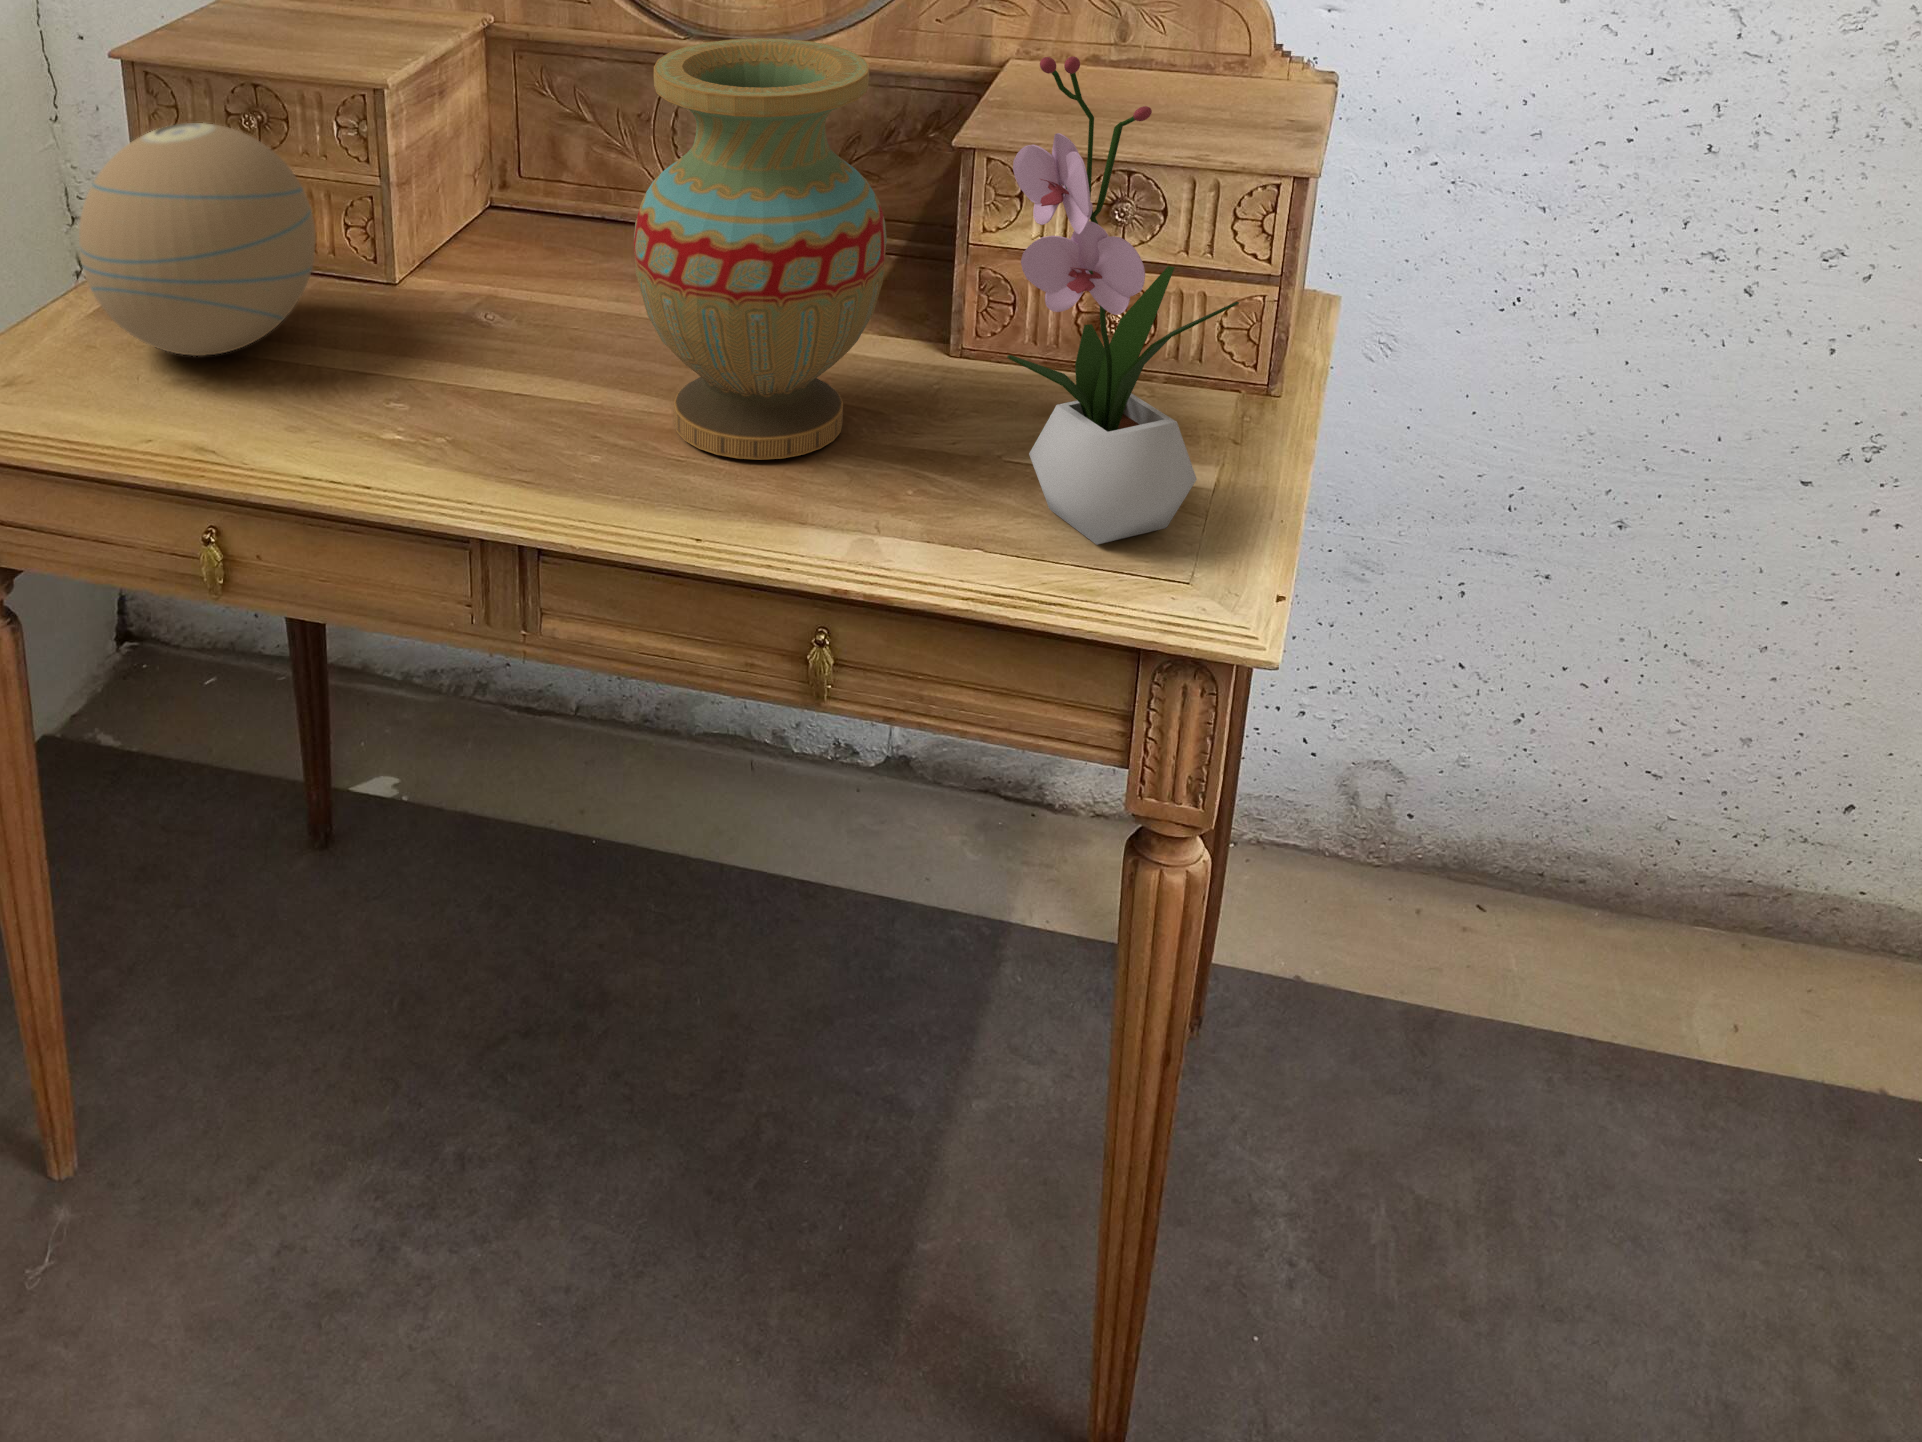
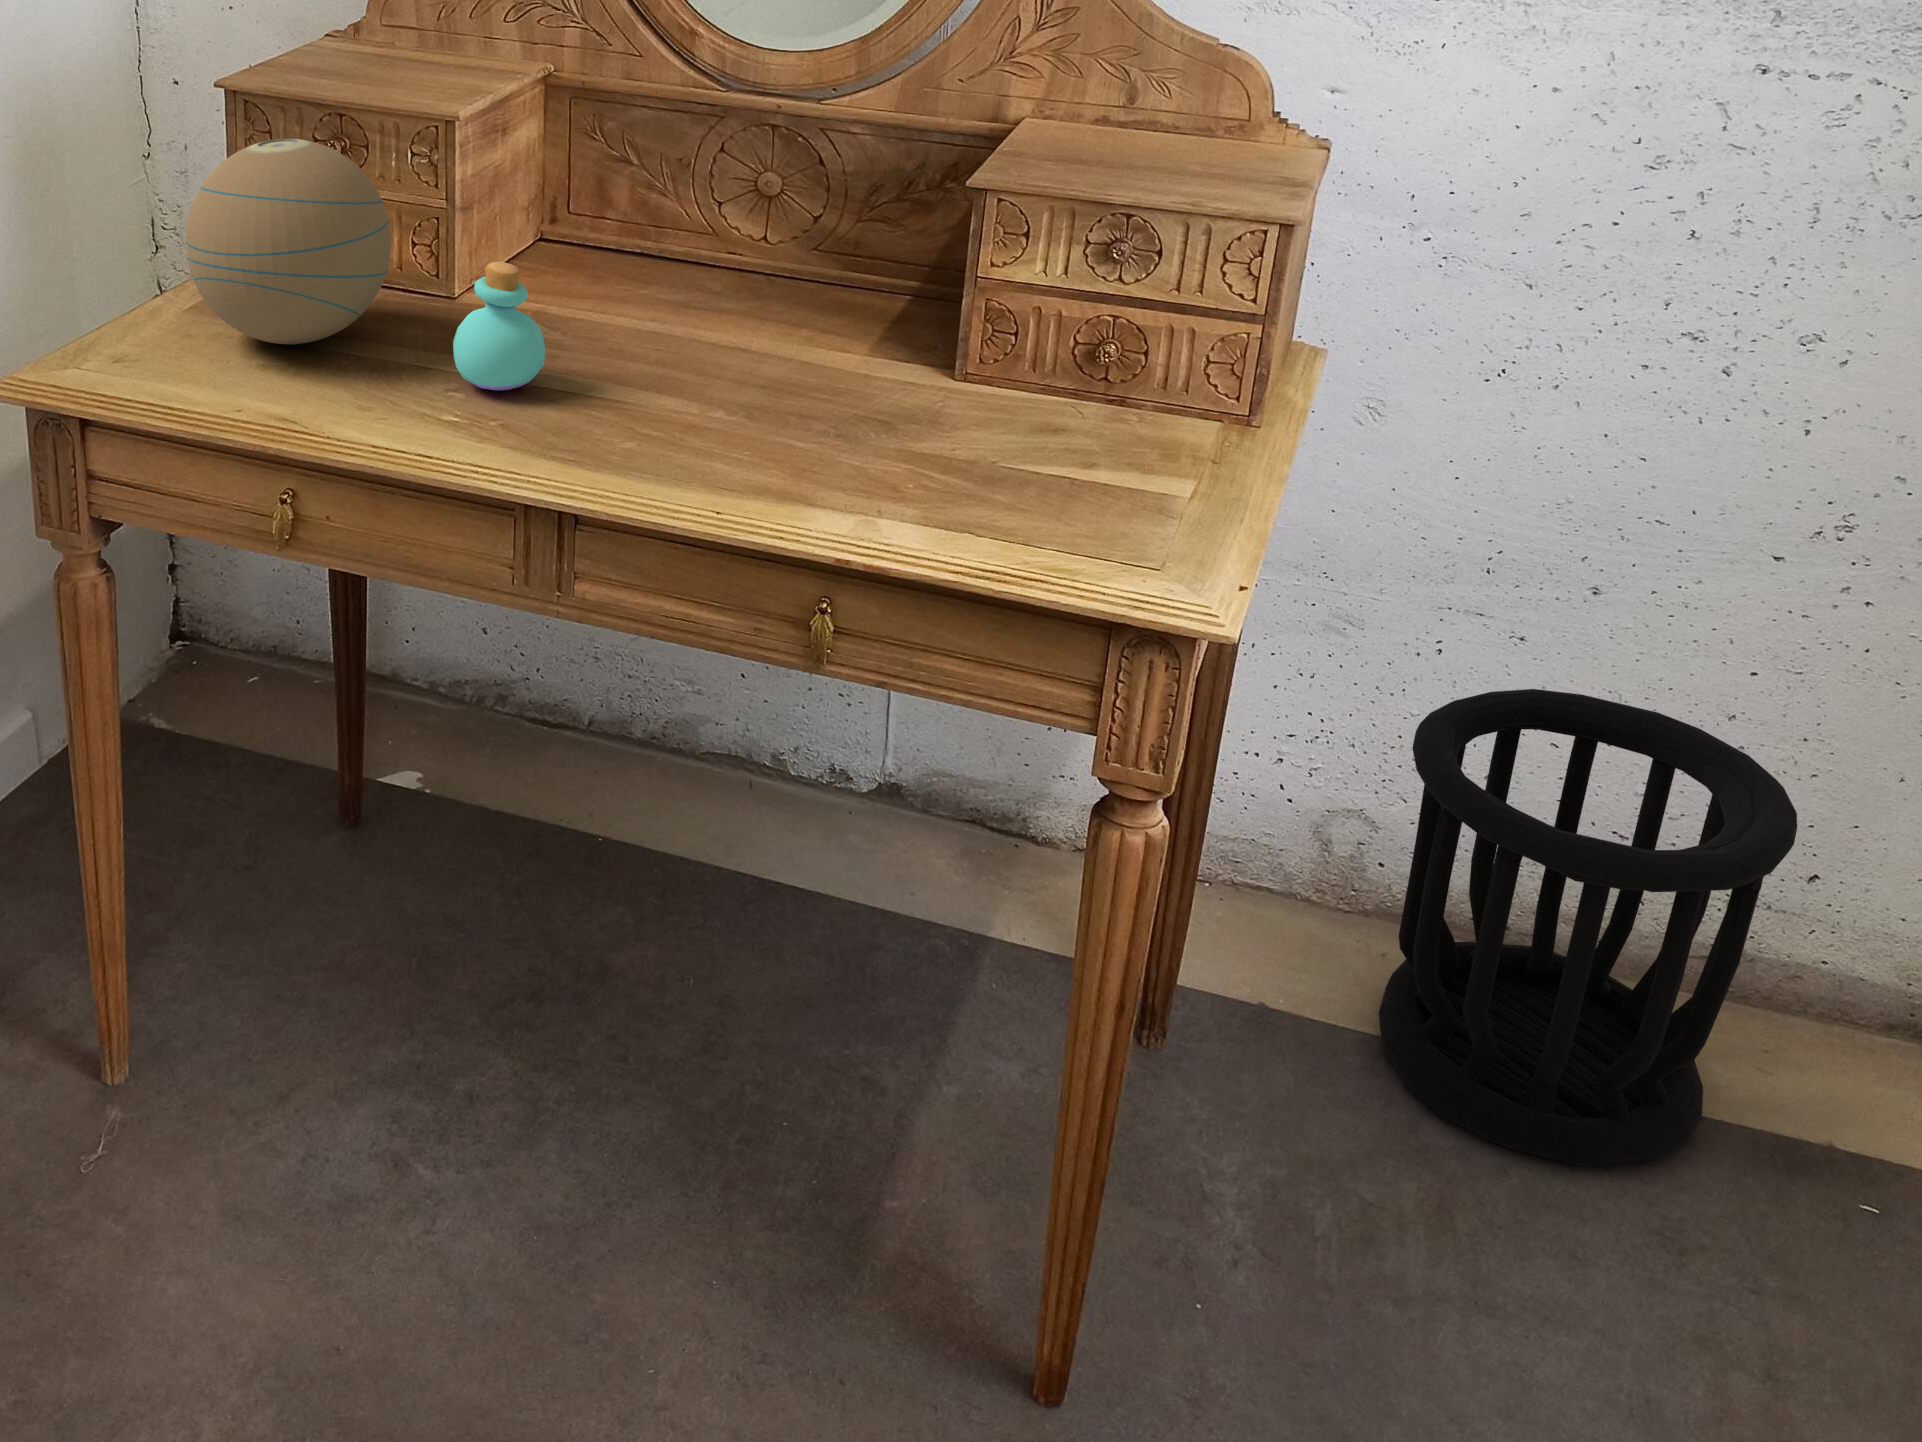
vase: present [634,38,887,460] -> none [676,80,902,453]
flower arrangement: present [1007,56,1239,545] -> none [1004,97,1216,536]
perfume bottle: none [390,255,495,400] -> present [453,262,546,390]
wastebasket: none [1414,632,1840,1135] -> present [1379,689,1797,1166]

